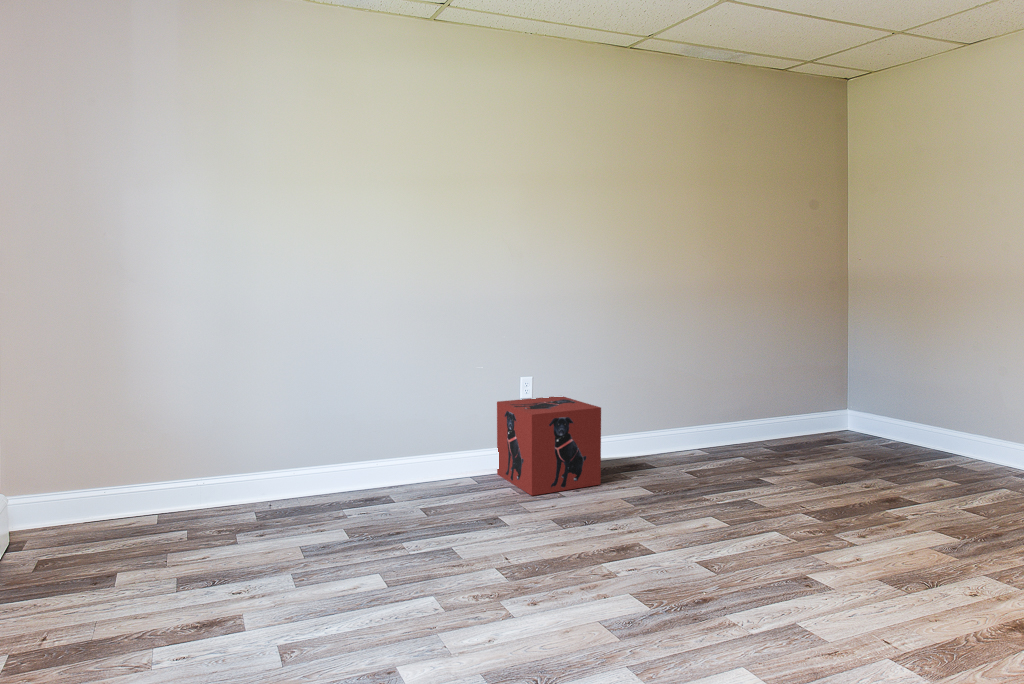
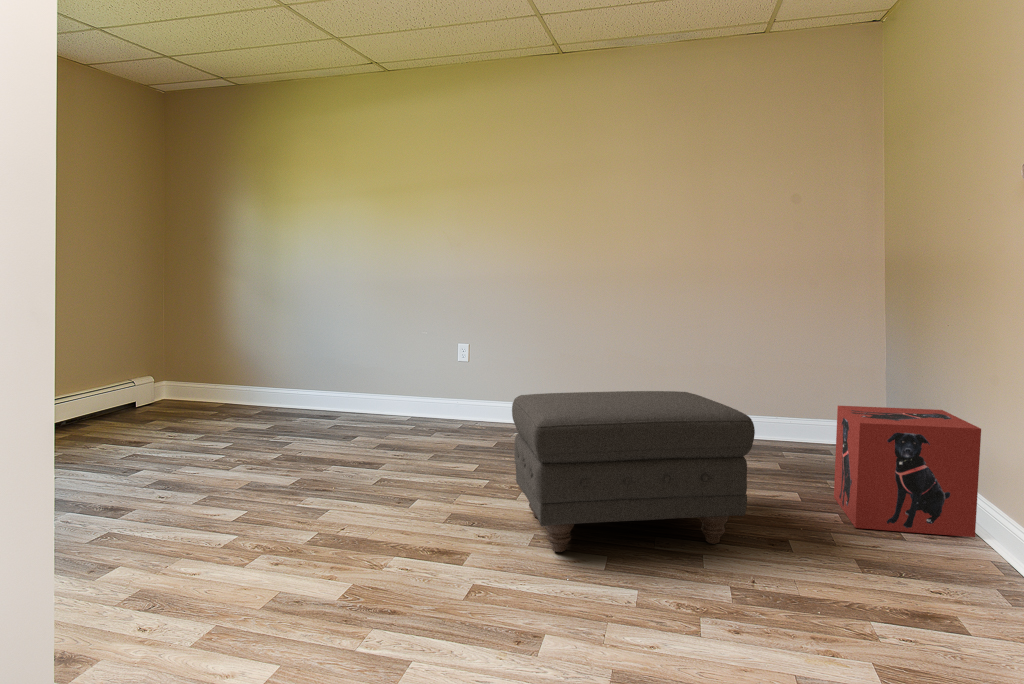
ottoman: none [240,406,483,584] -> present [512,391,755,552]

